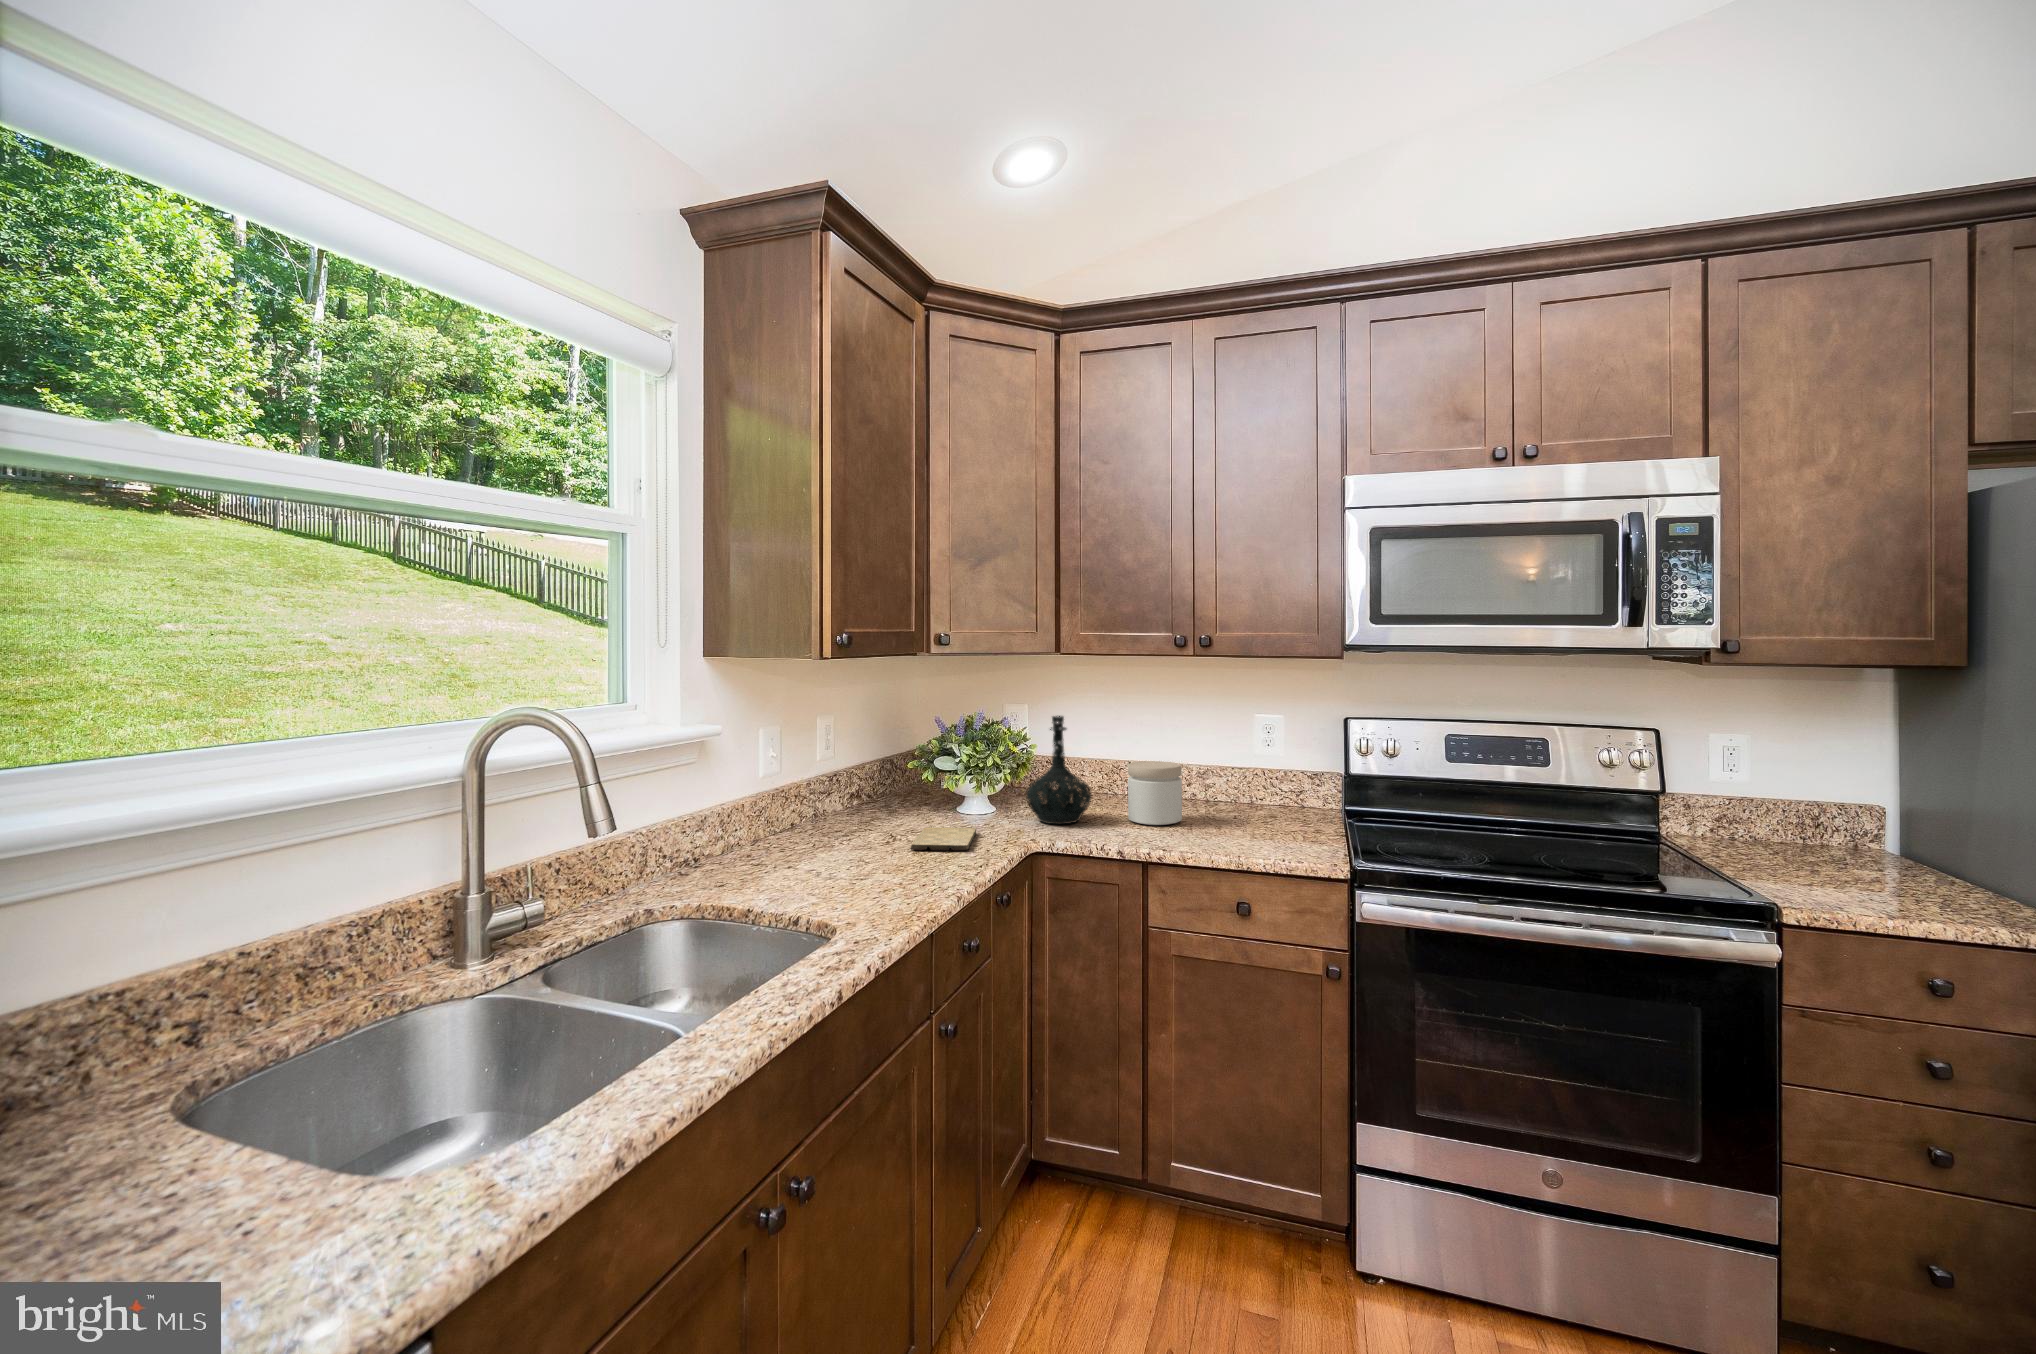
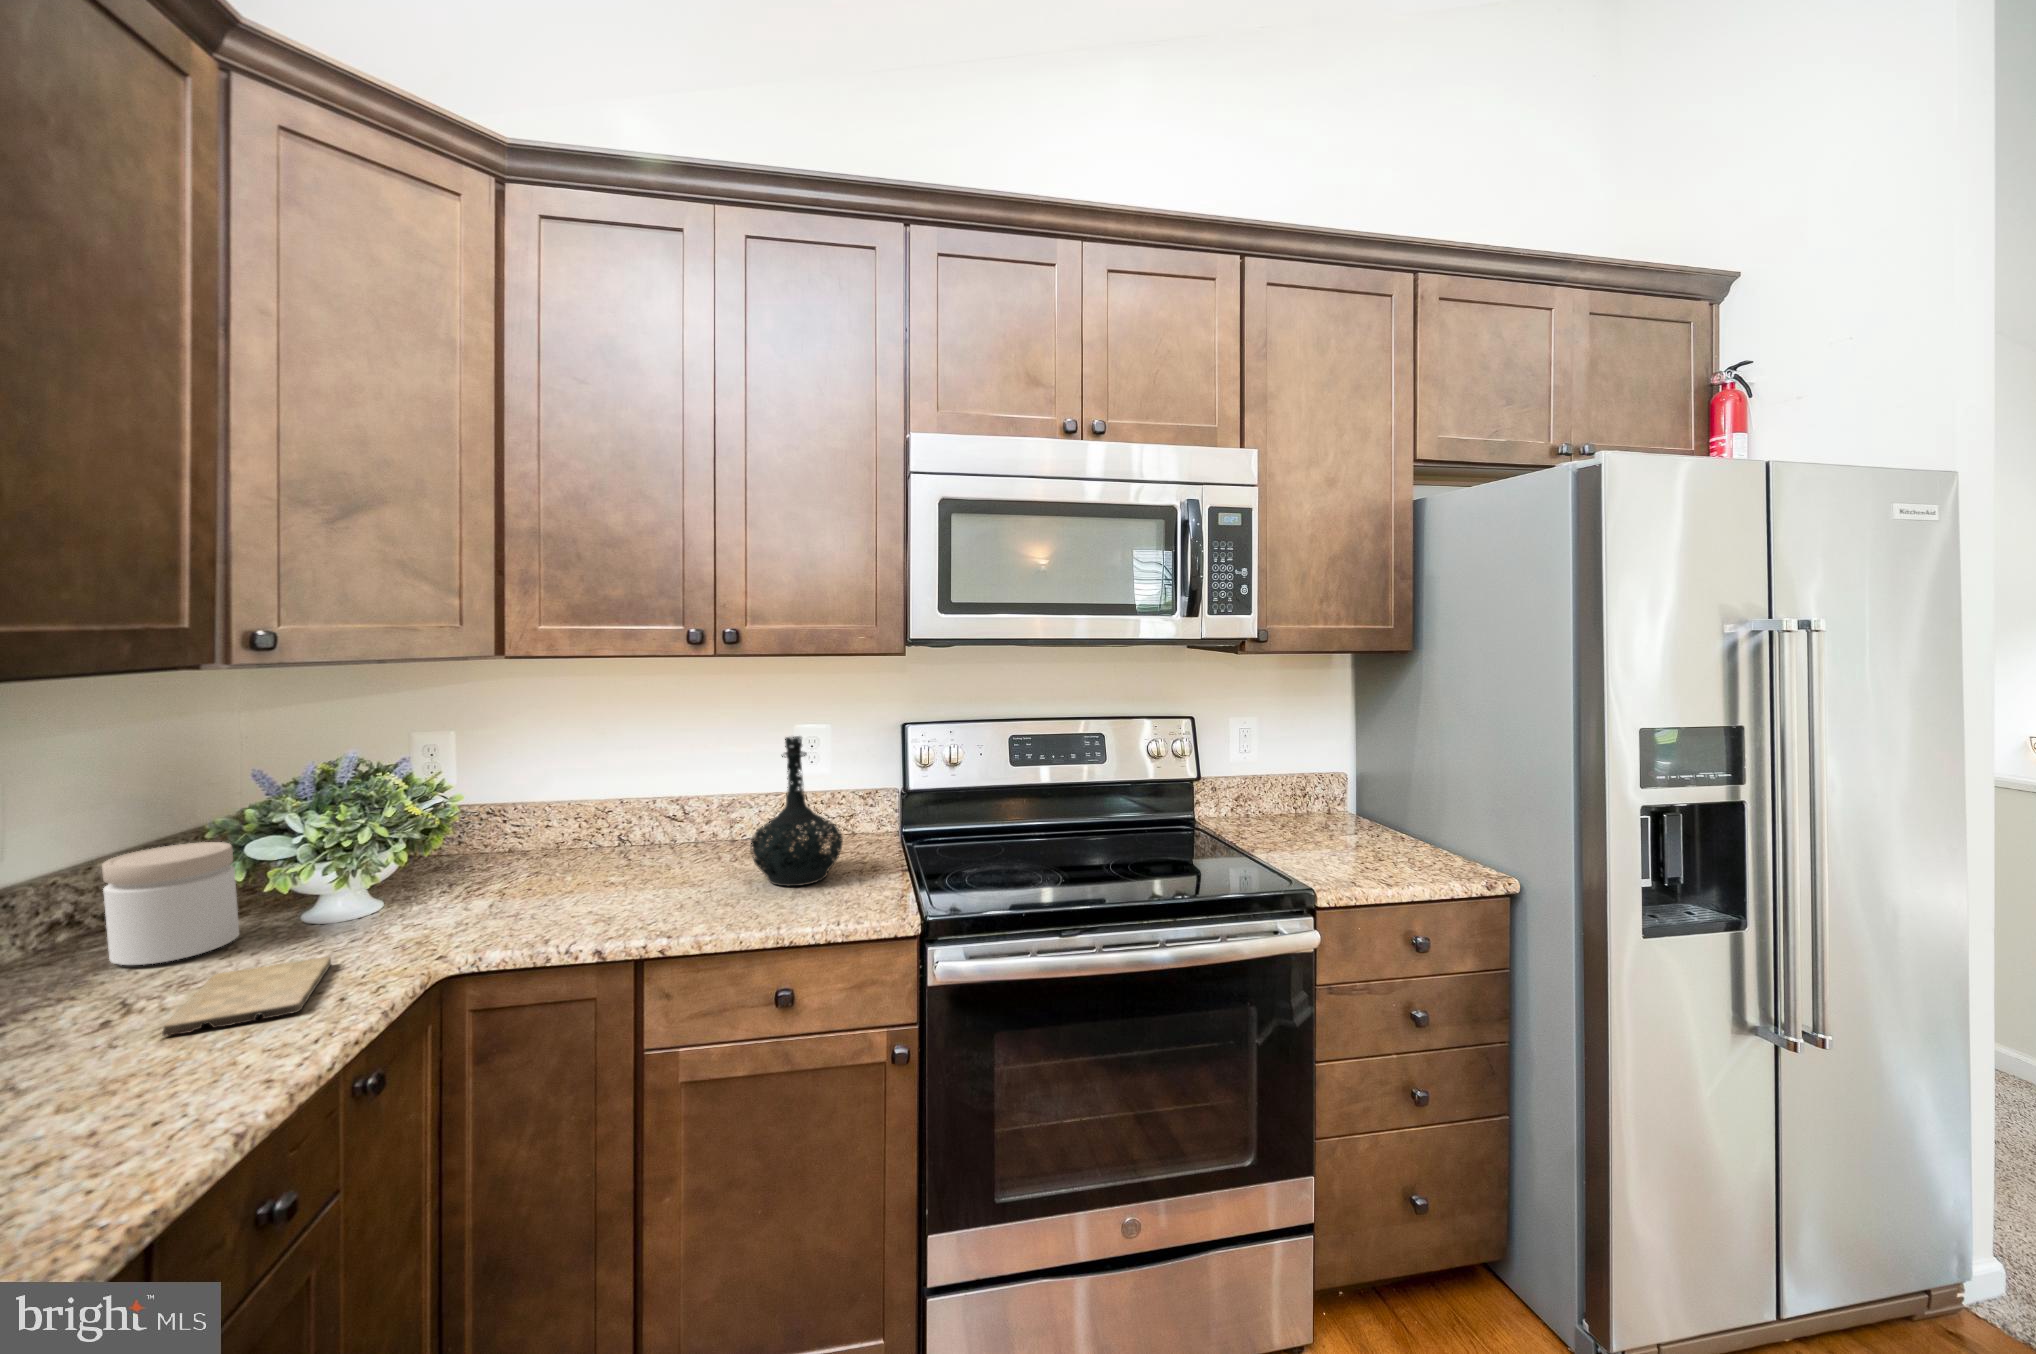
bottle: present [1026,716,1092,824] -> present [750,736,843,886]
jar: present [1128,761,1182,825] -> present [102,842,239,965]

